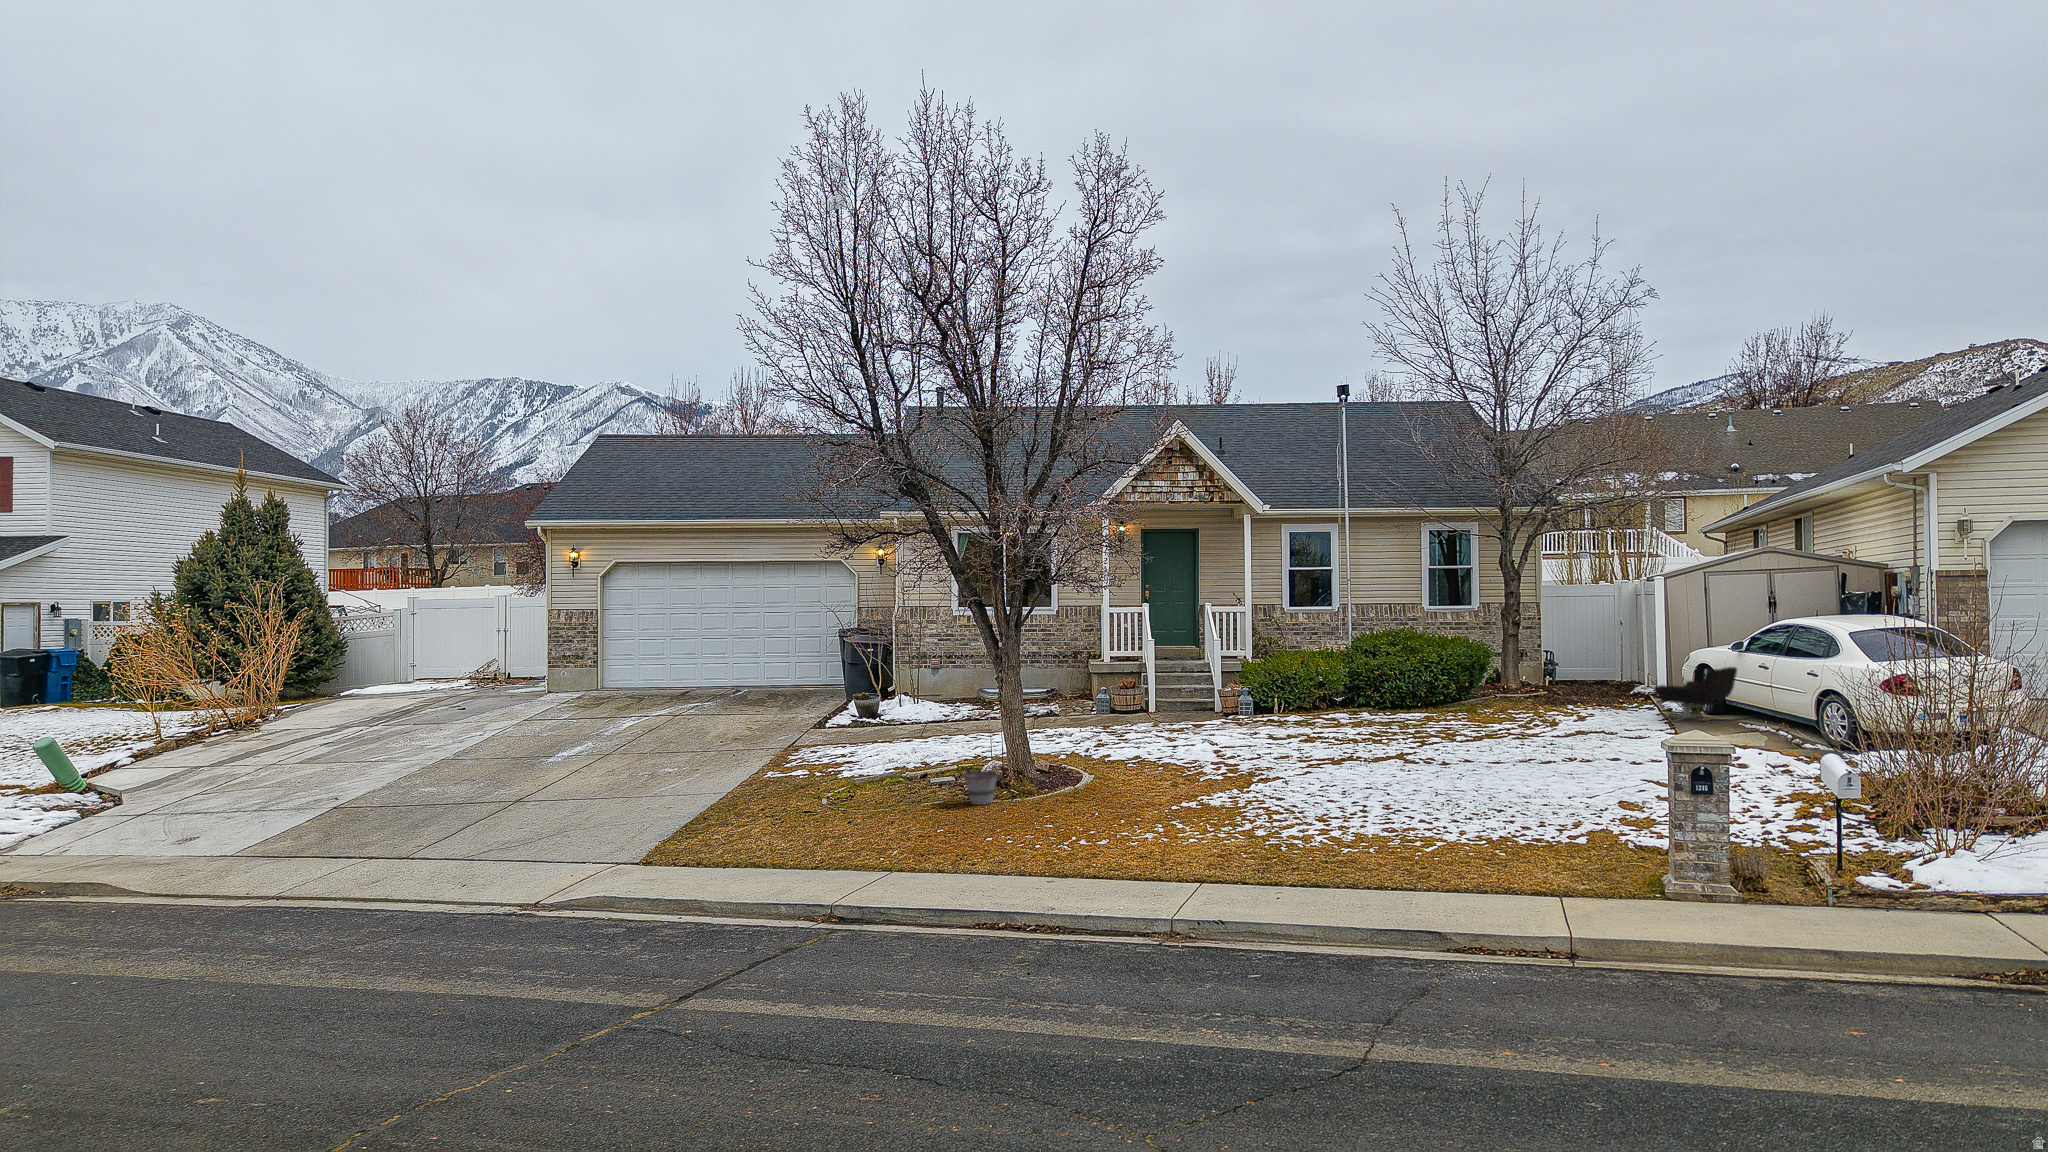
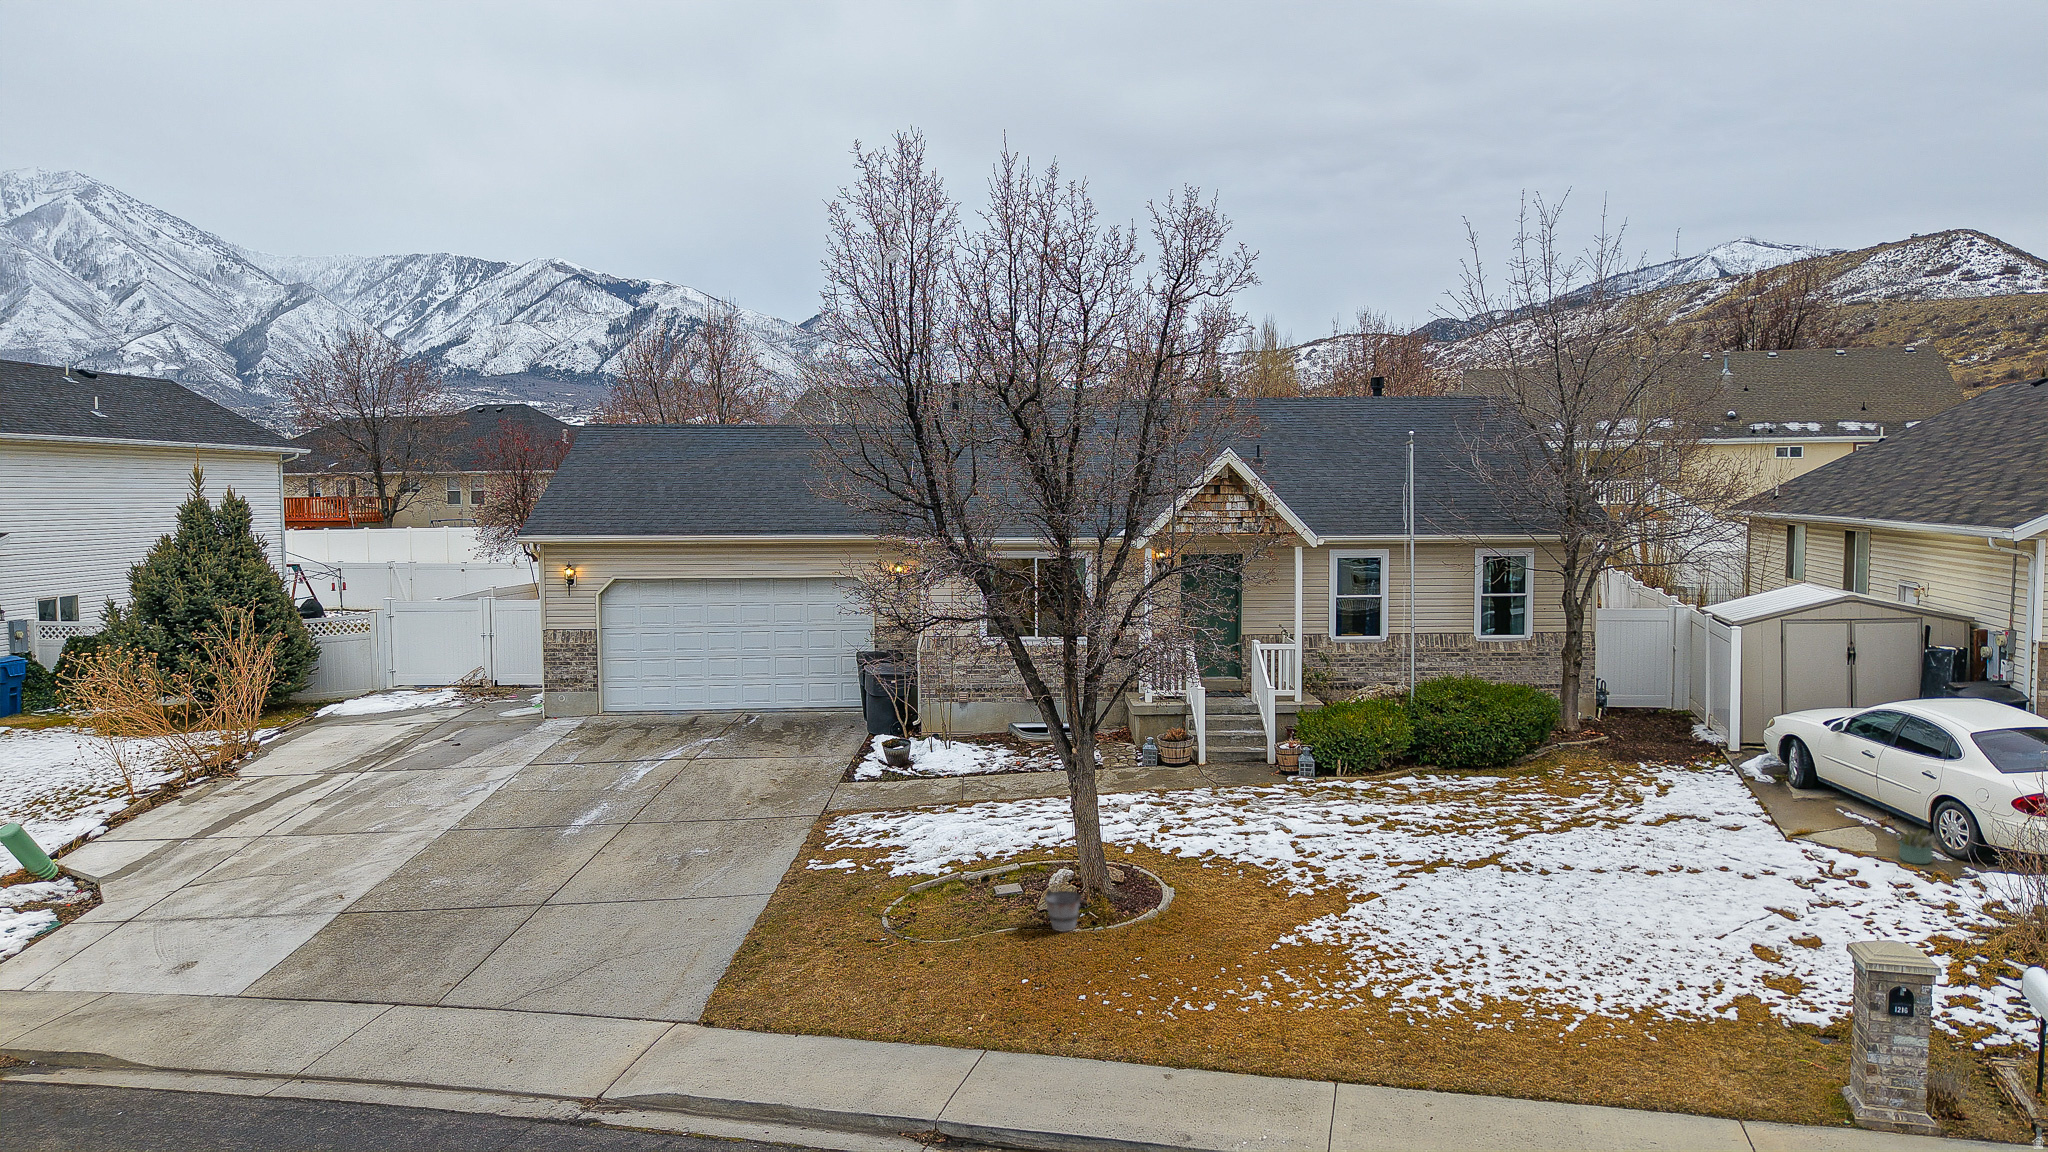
lounge chair: present [1654,667,1737,721] -> none [1745,745,1835,803]
decorative plant: none [1778,722,1819,755] -> present [1893,829,1935,864]

